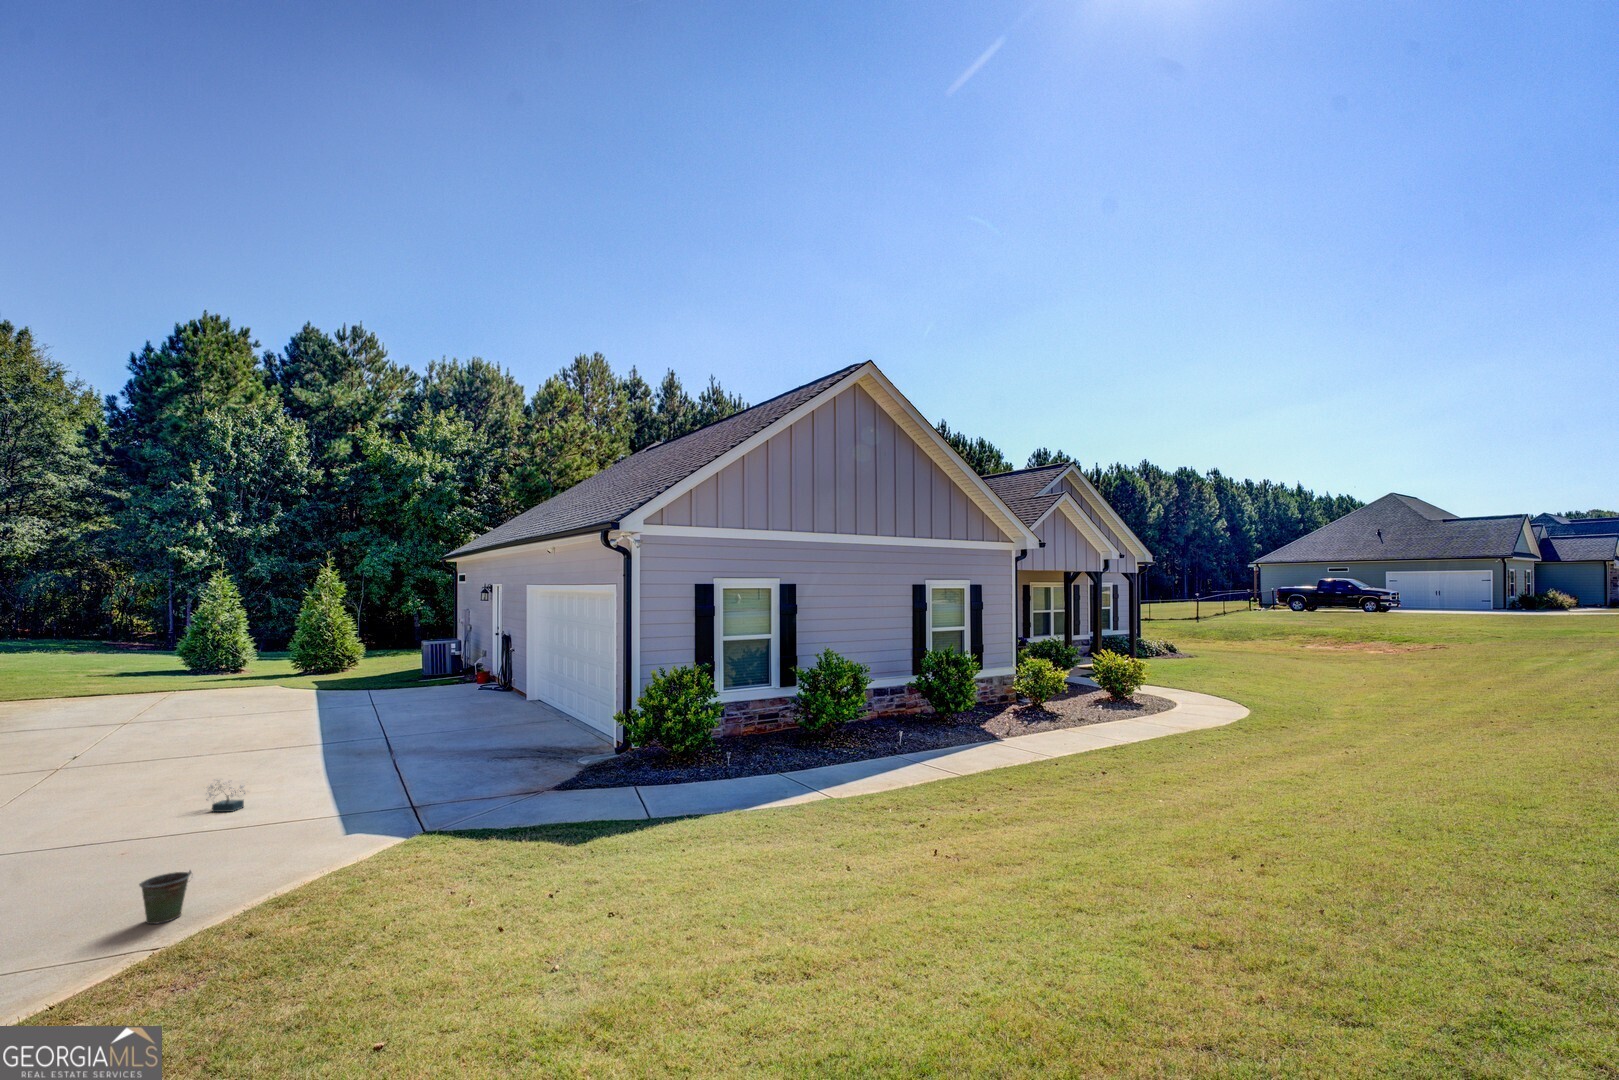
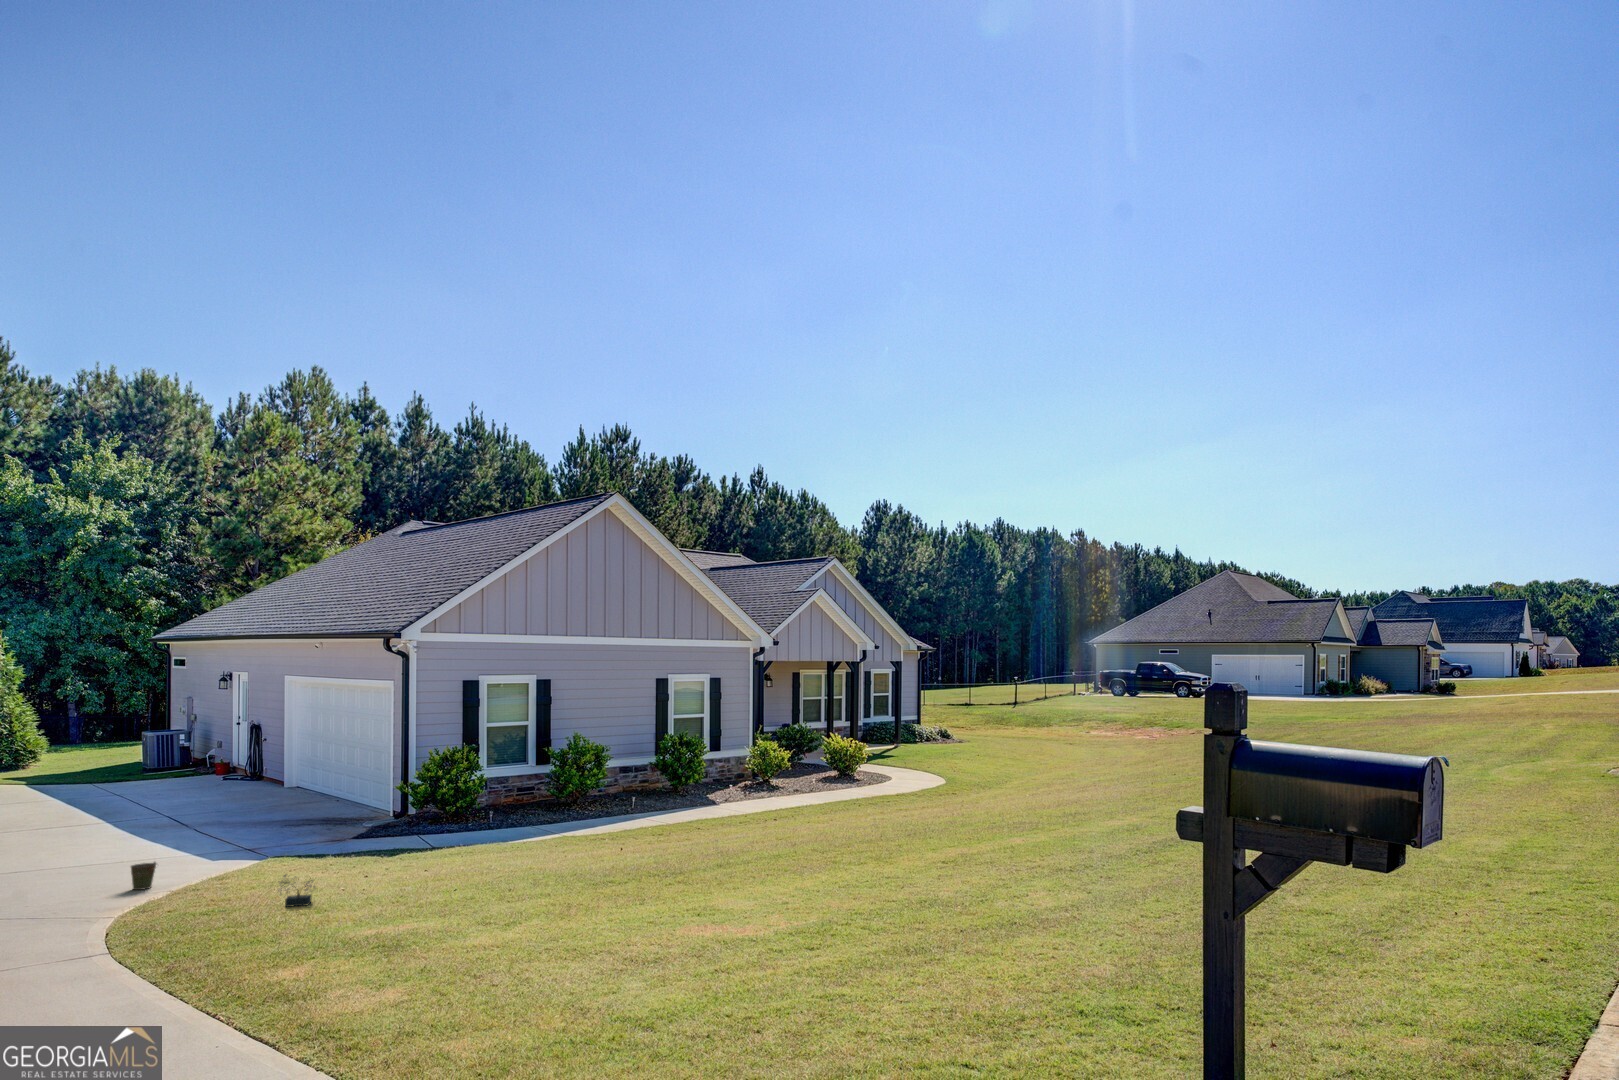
decorative plant: present [206,784,245,812] -> present [279,875,315,907]

